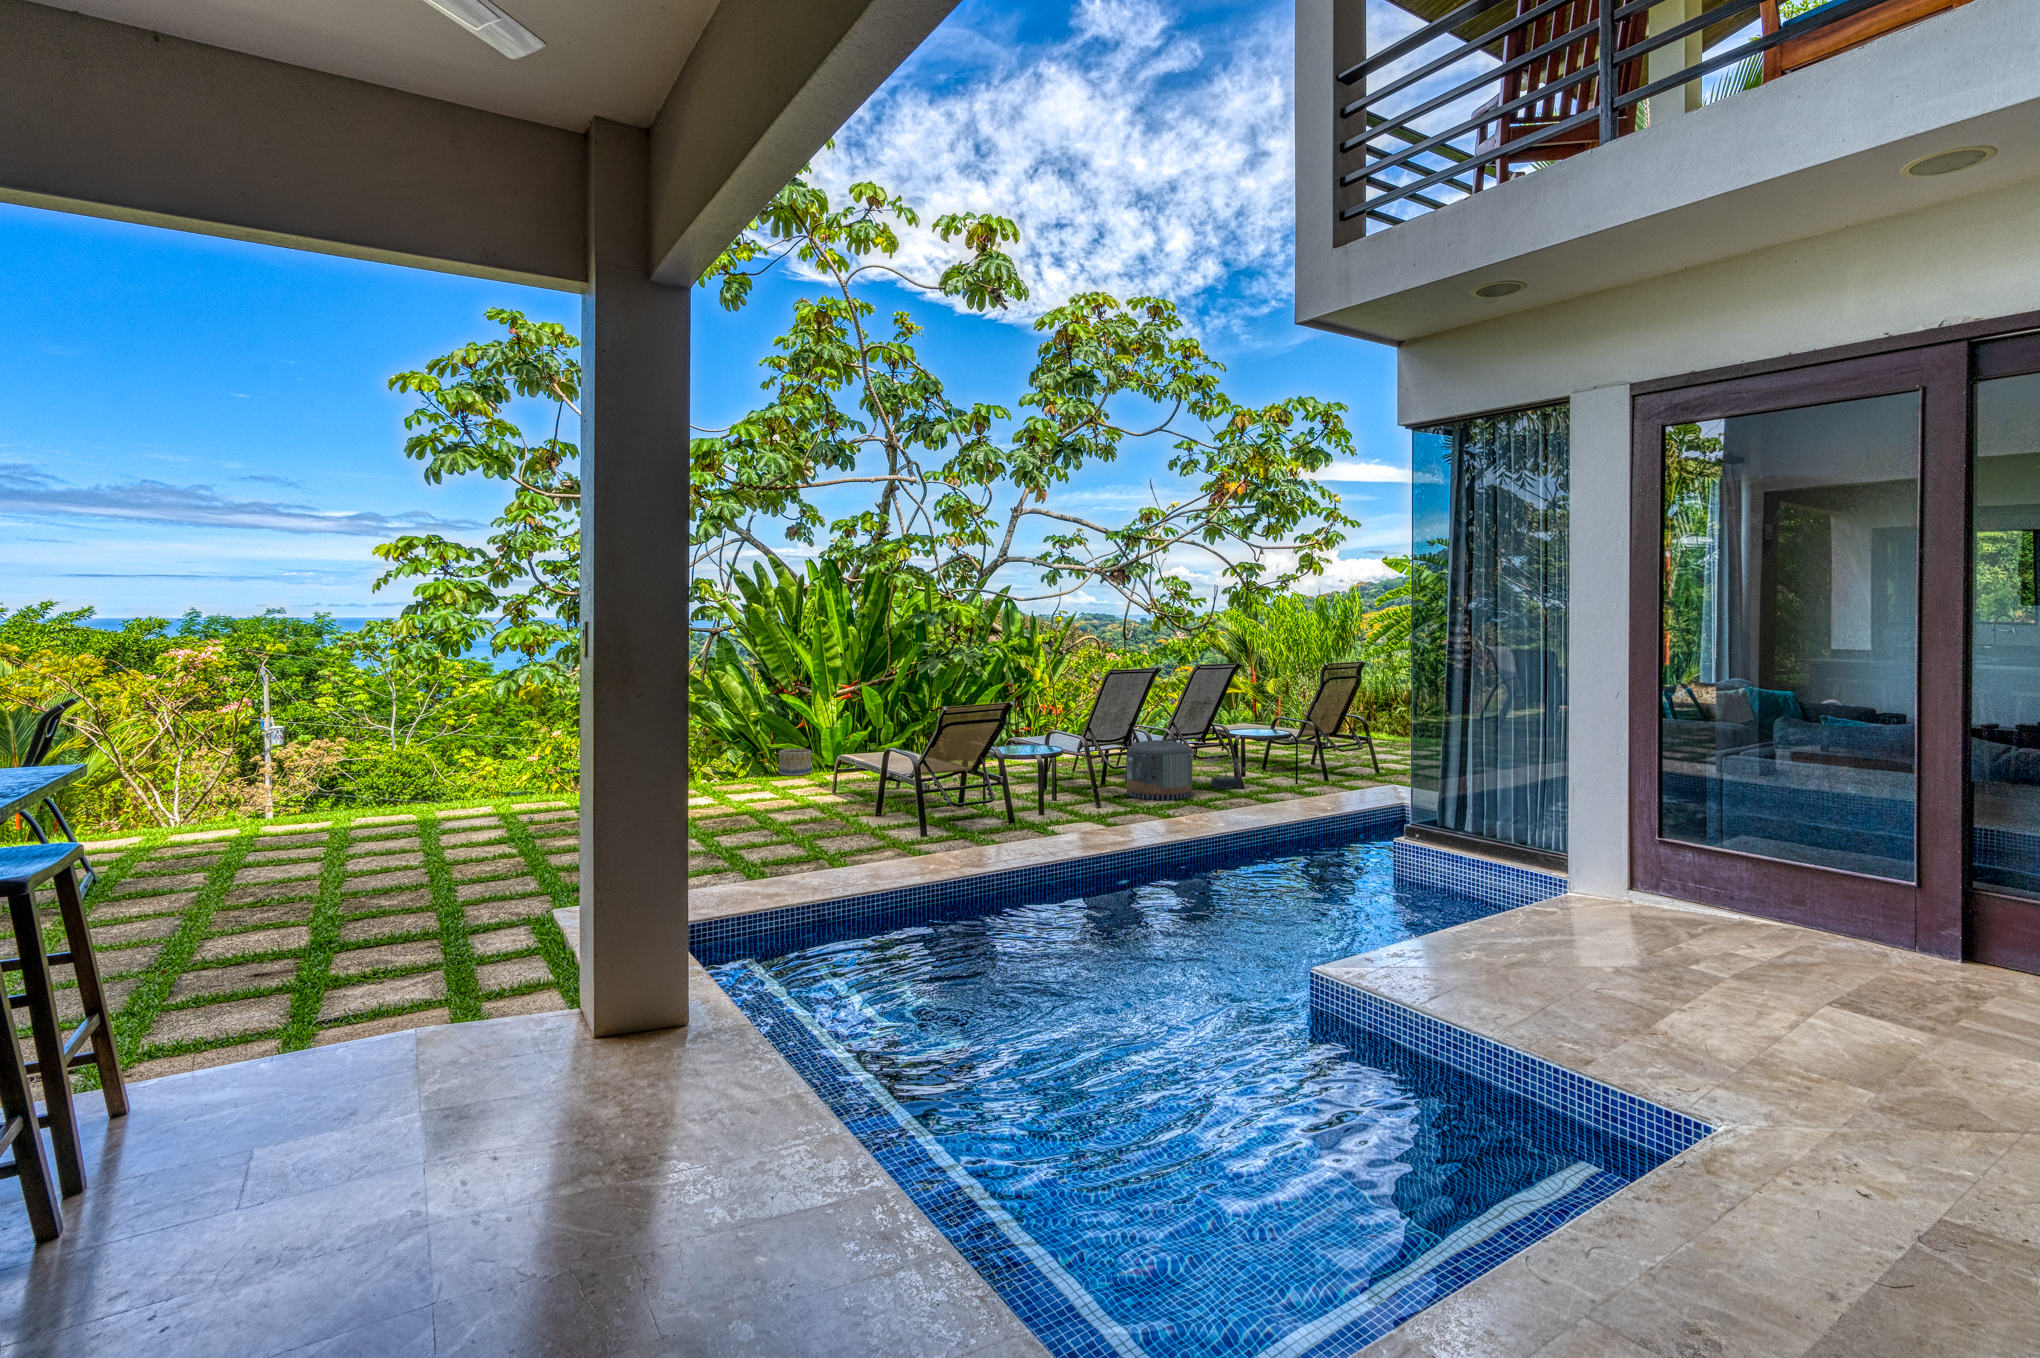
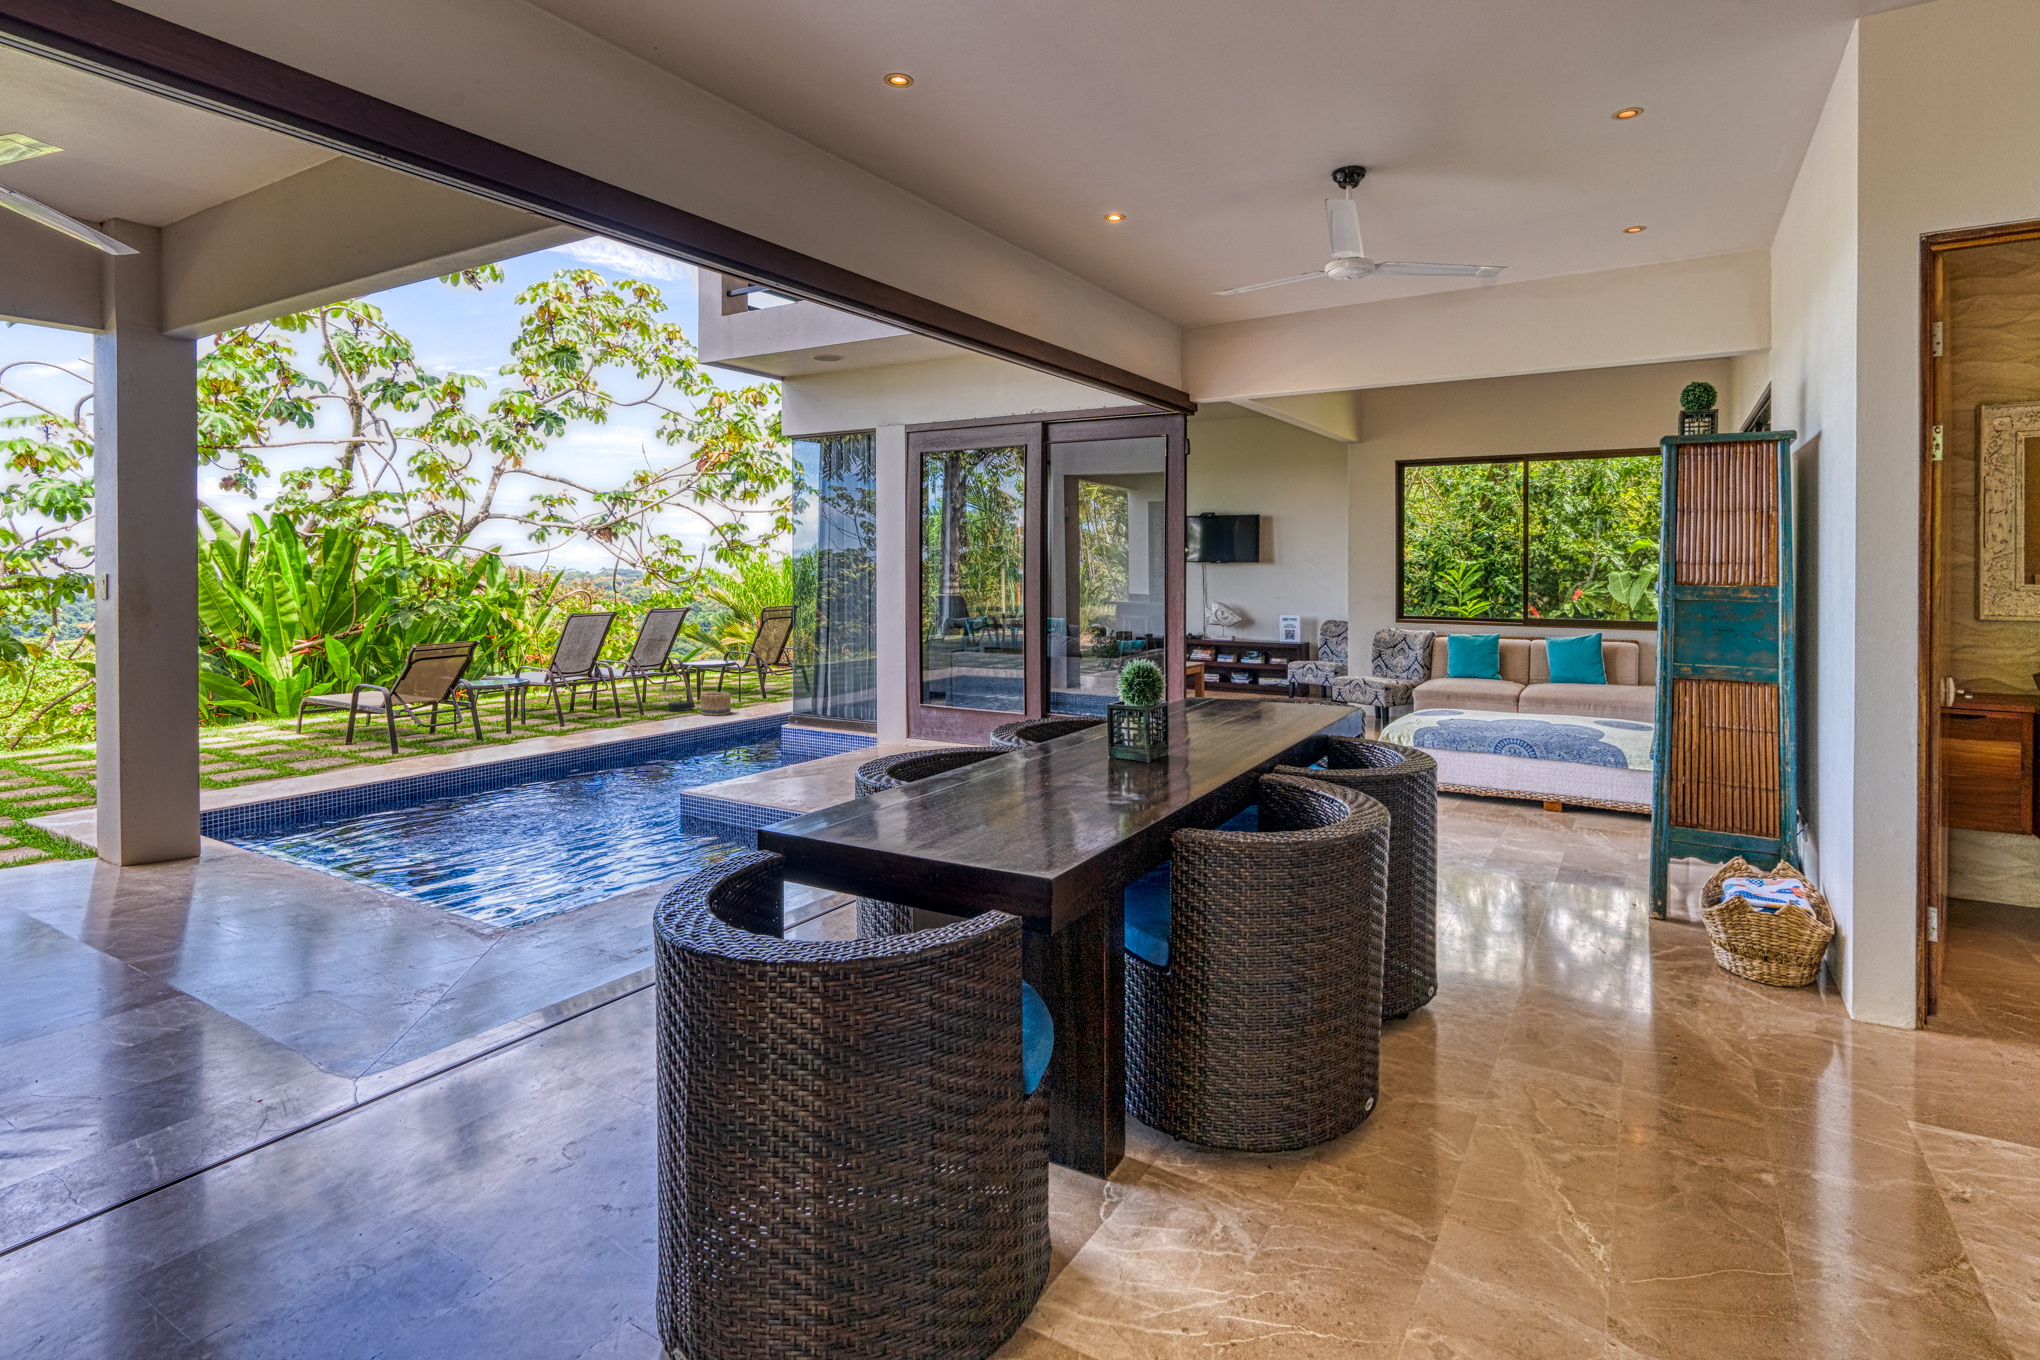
pouf: present [1127,740,1192,800] -> none [588,674,647,721]
basket: present [778,749,812,776] -> present [701,692,731,716]

